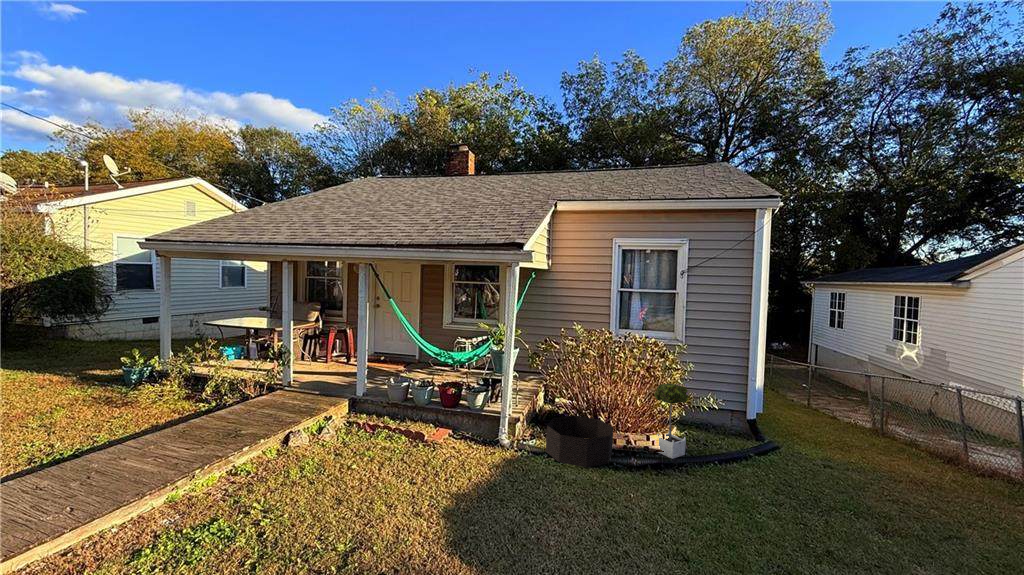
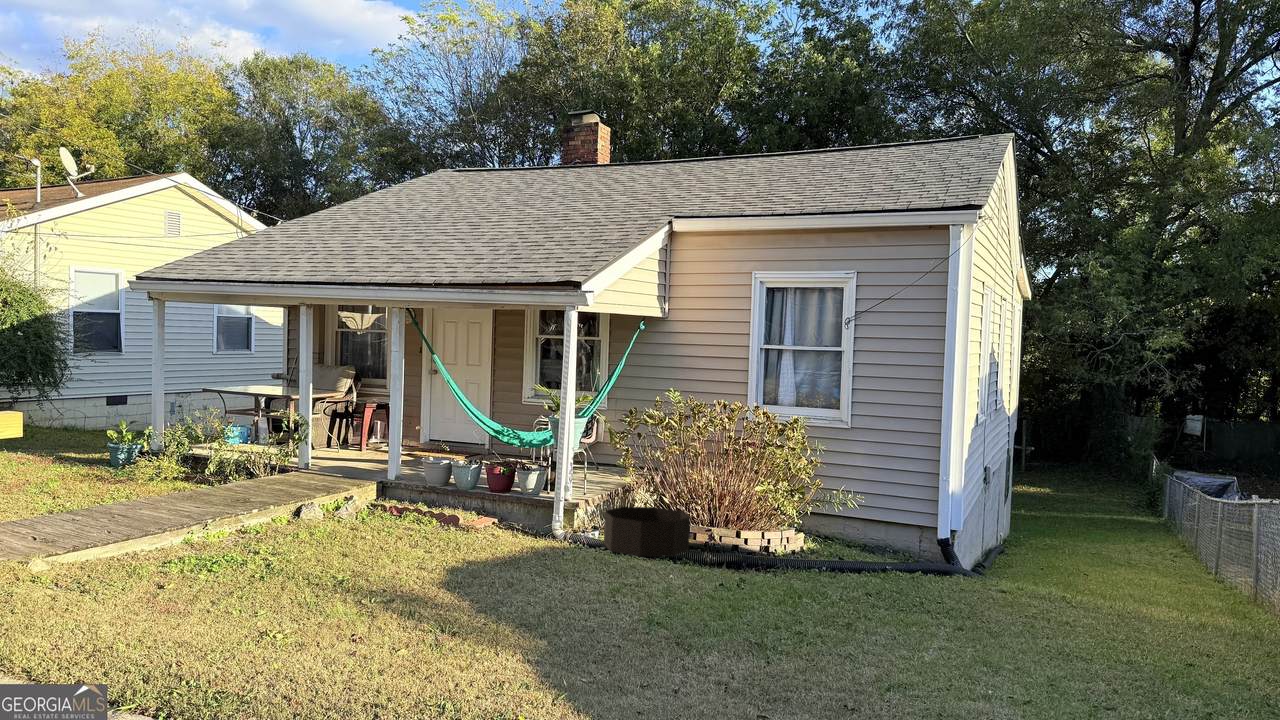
potted tree: present [654,383,689,459] -> none [748,461,791,560]

